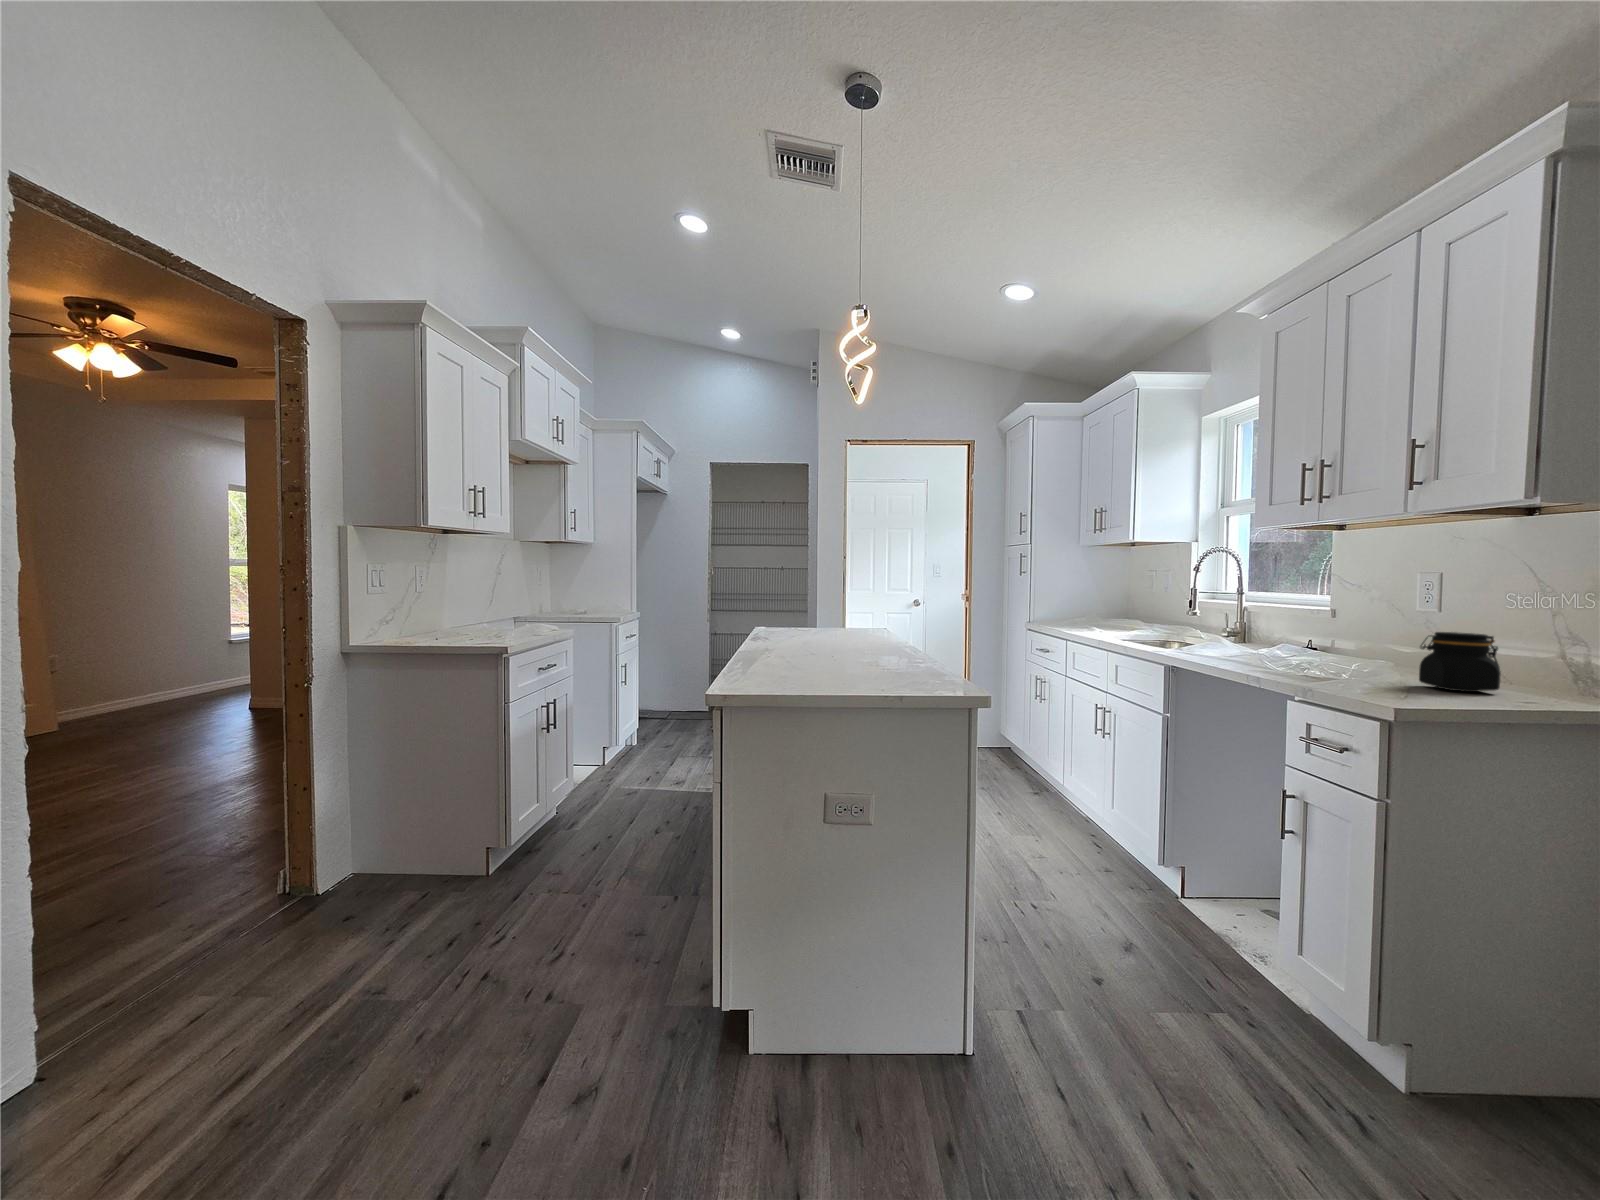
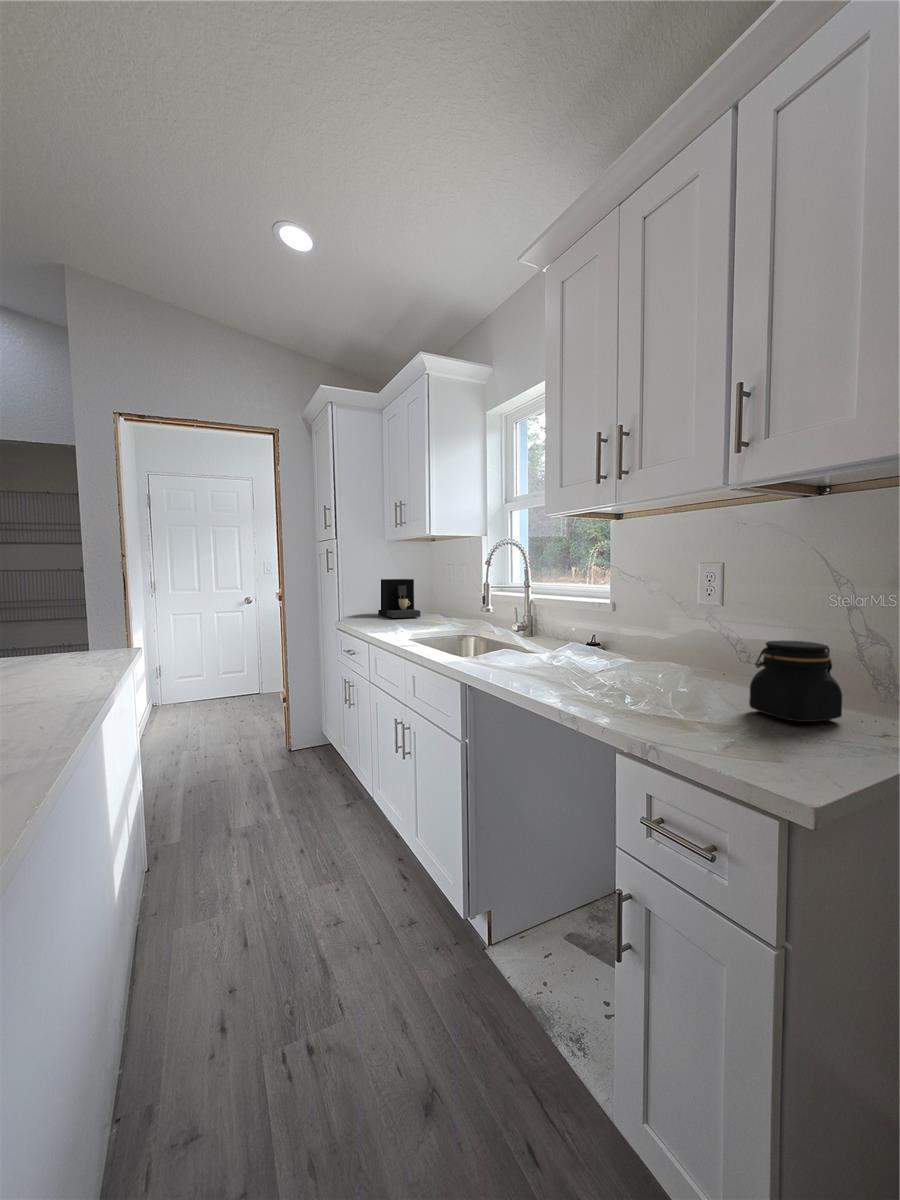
coffee maker: none [1067,584,1116,624] -> present [378,579,420,618]

